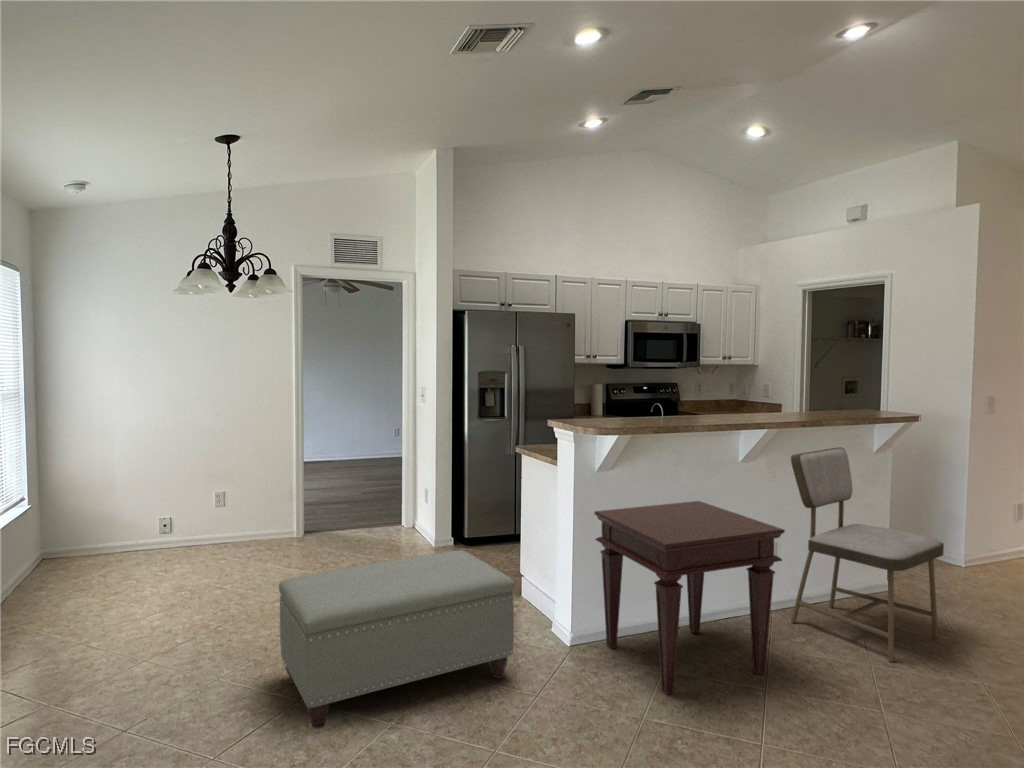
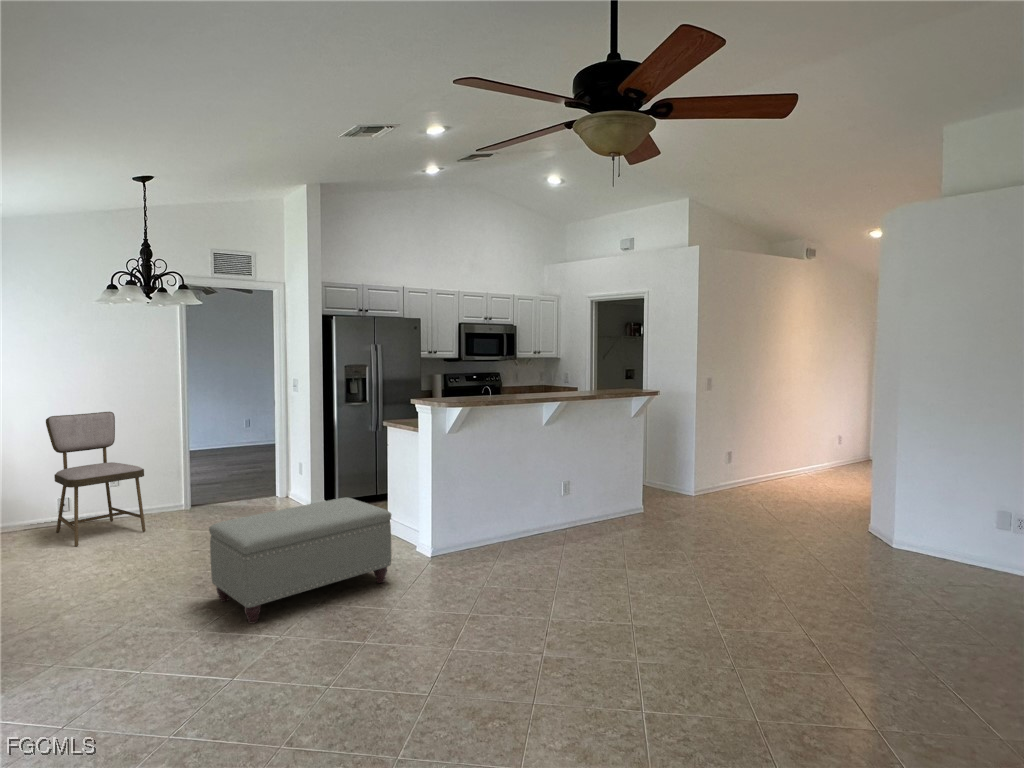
dining chair: present [791,447,944,662] -> present [46,412,146,547]
side table: present [594,501,785,695] -> none [445,453,572,580]

